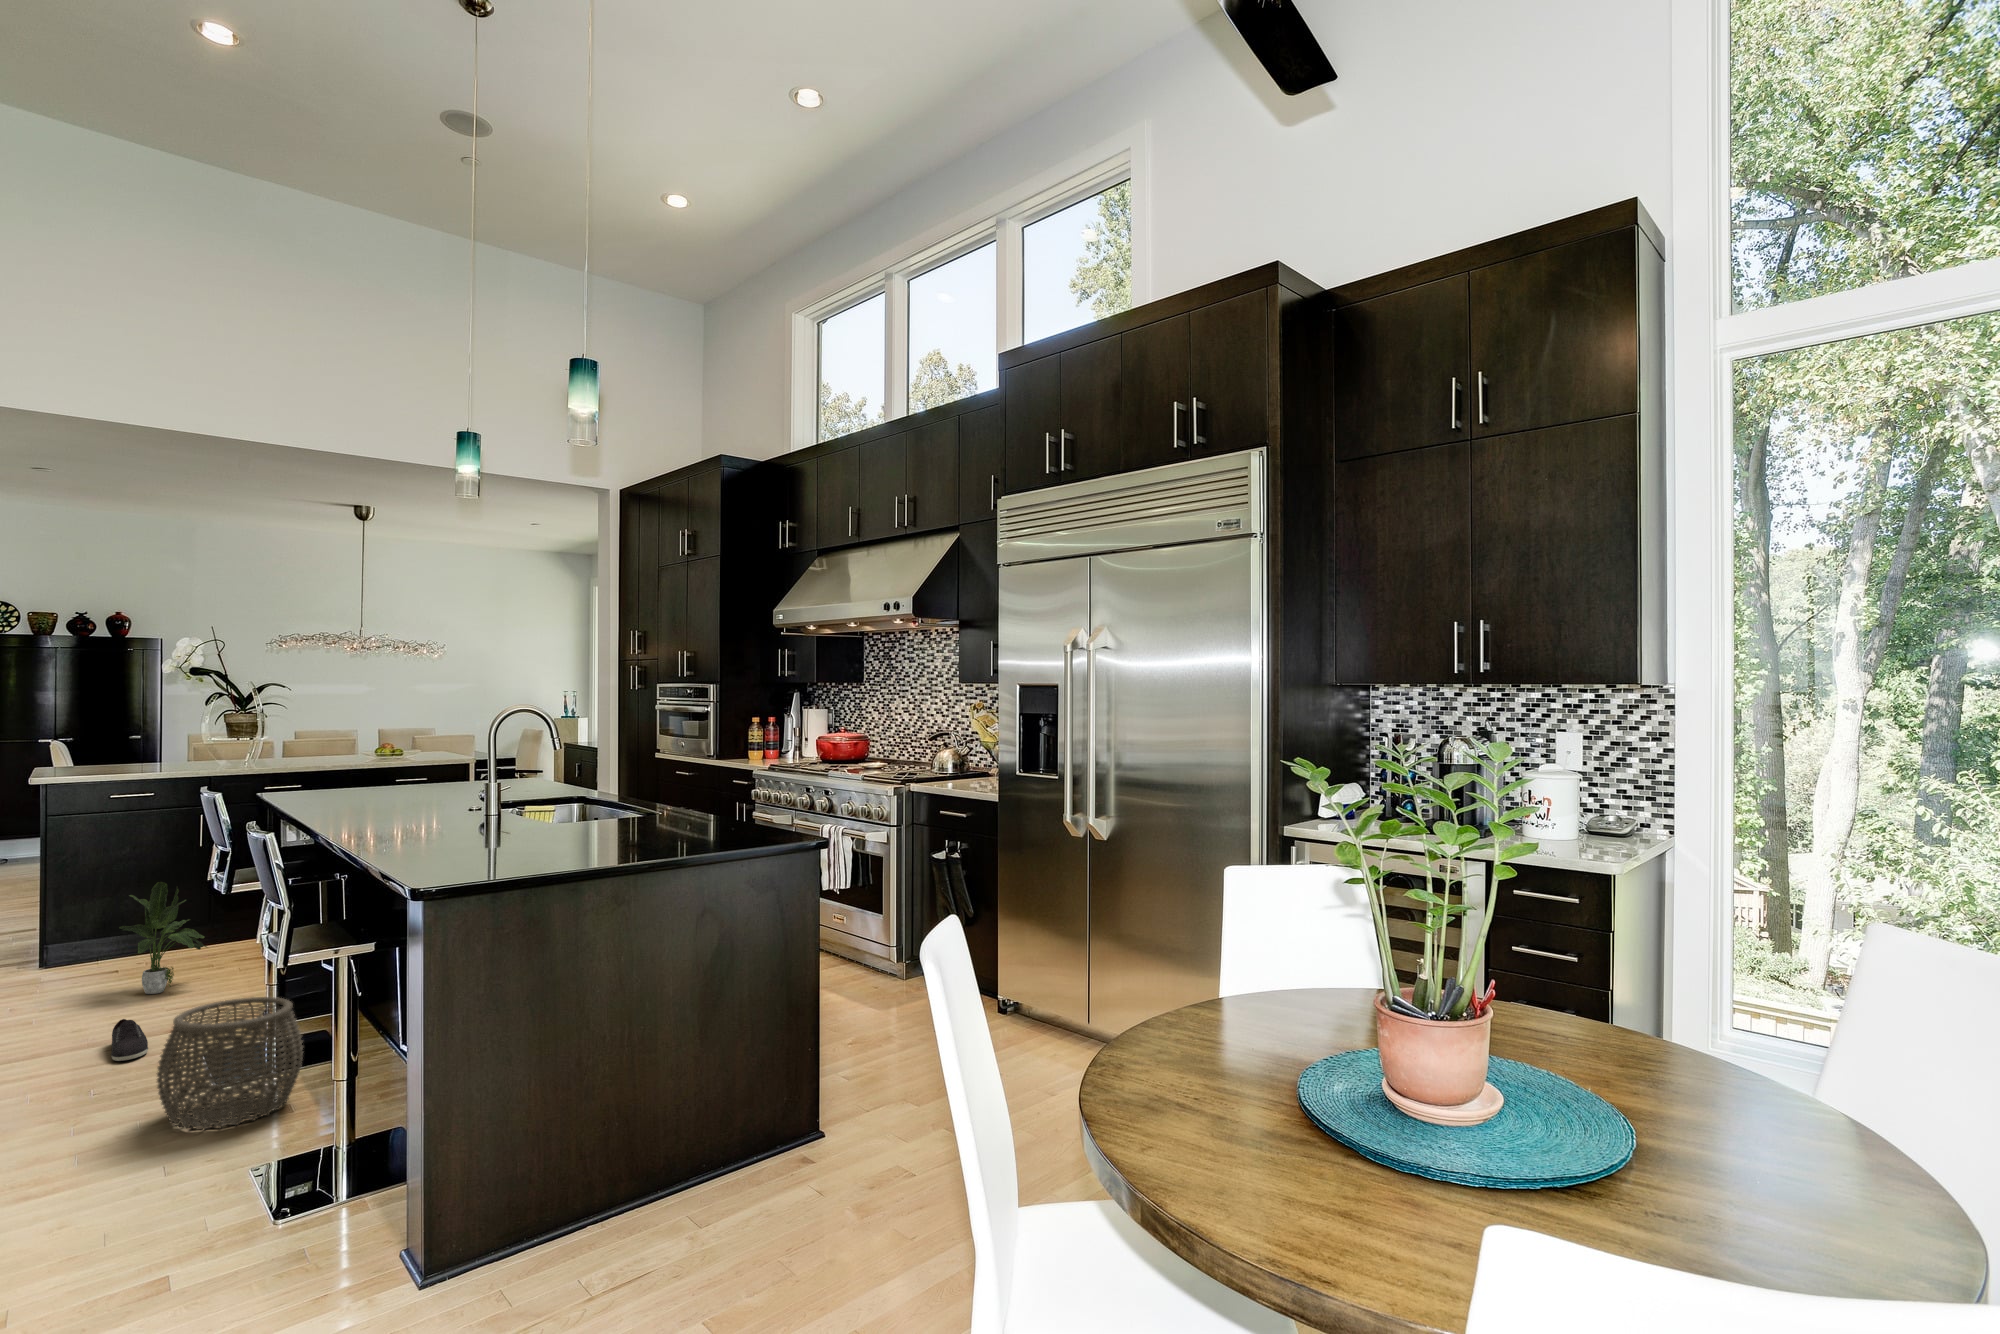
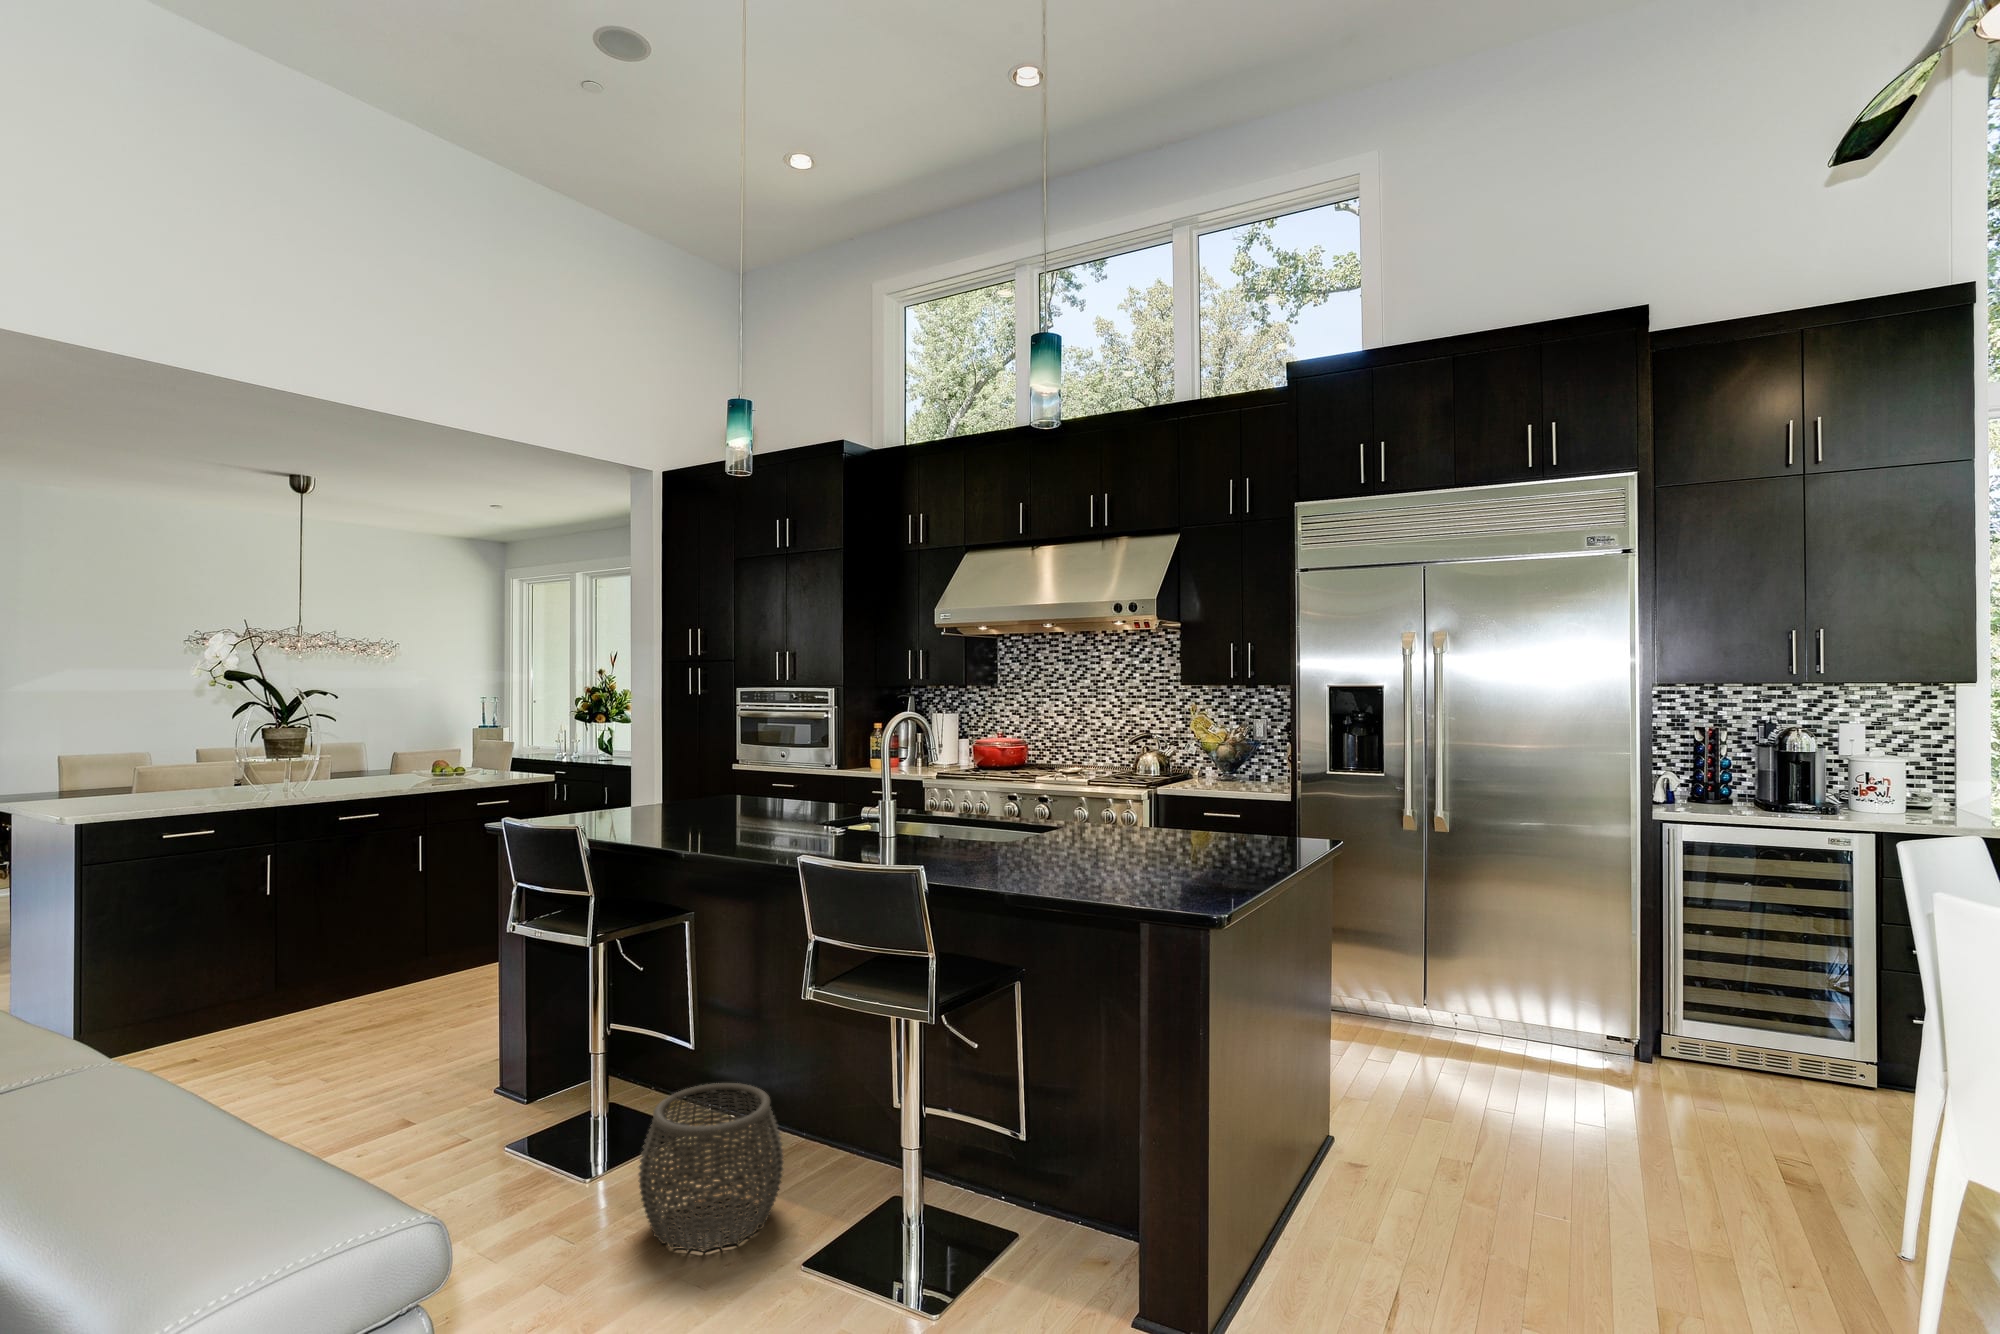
potted plant: present [119,882,207,994] -> none [298,958,402,1098]
shoe: present [111,1019,148,1061] -> none [410,1132,478,1185]

